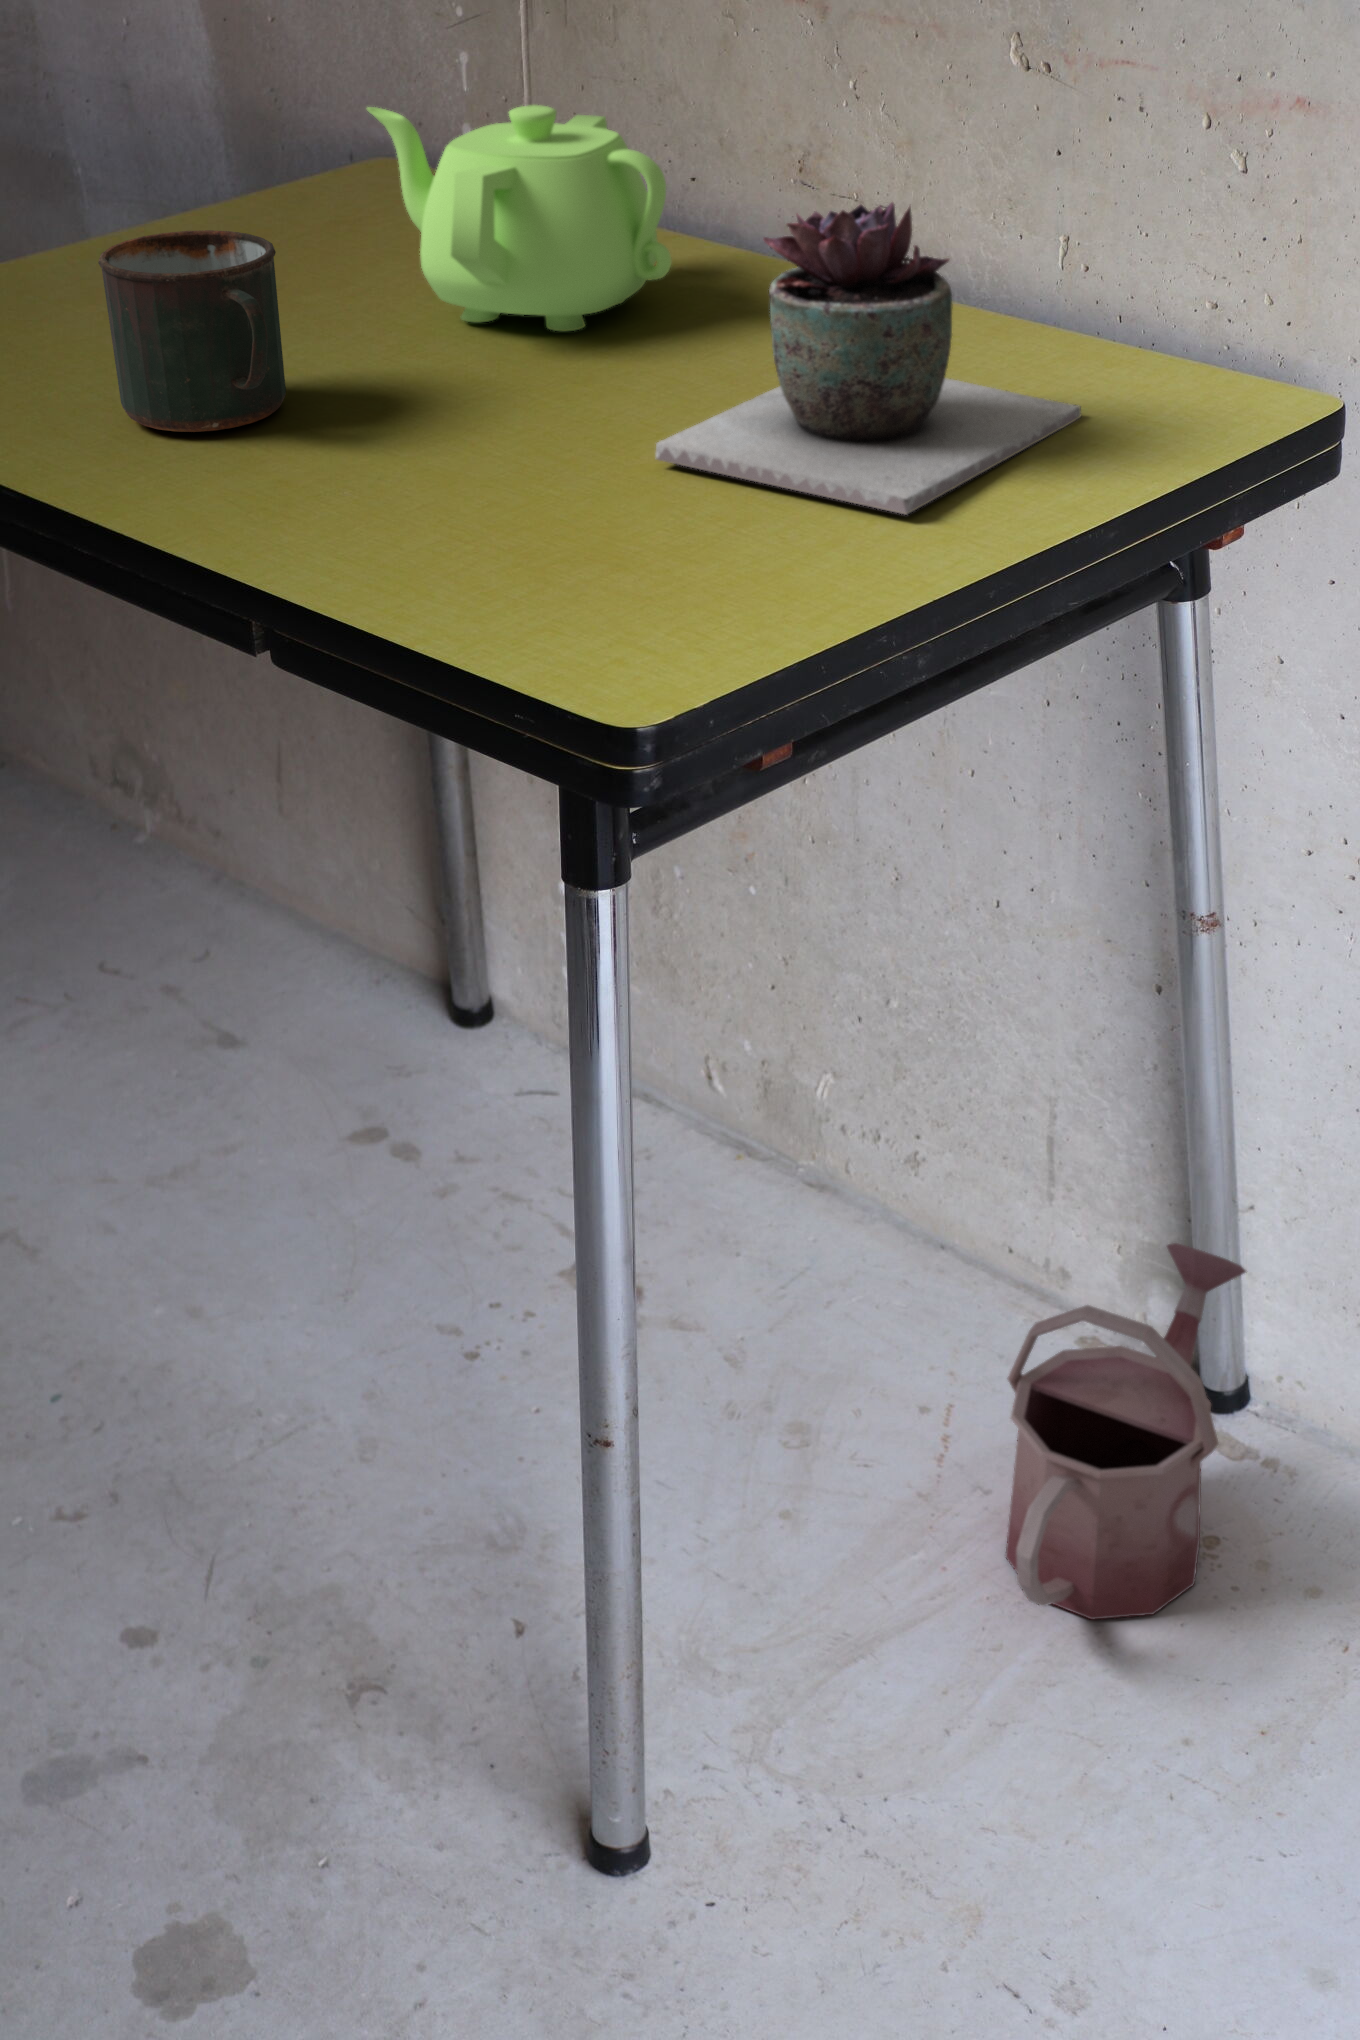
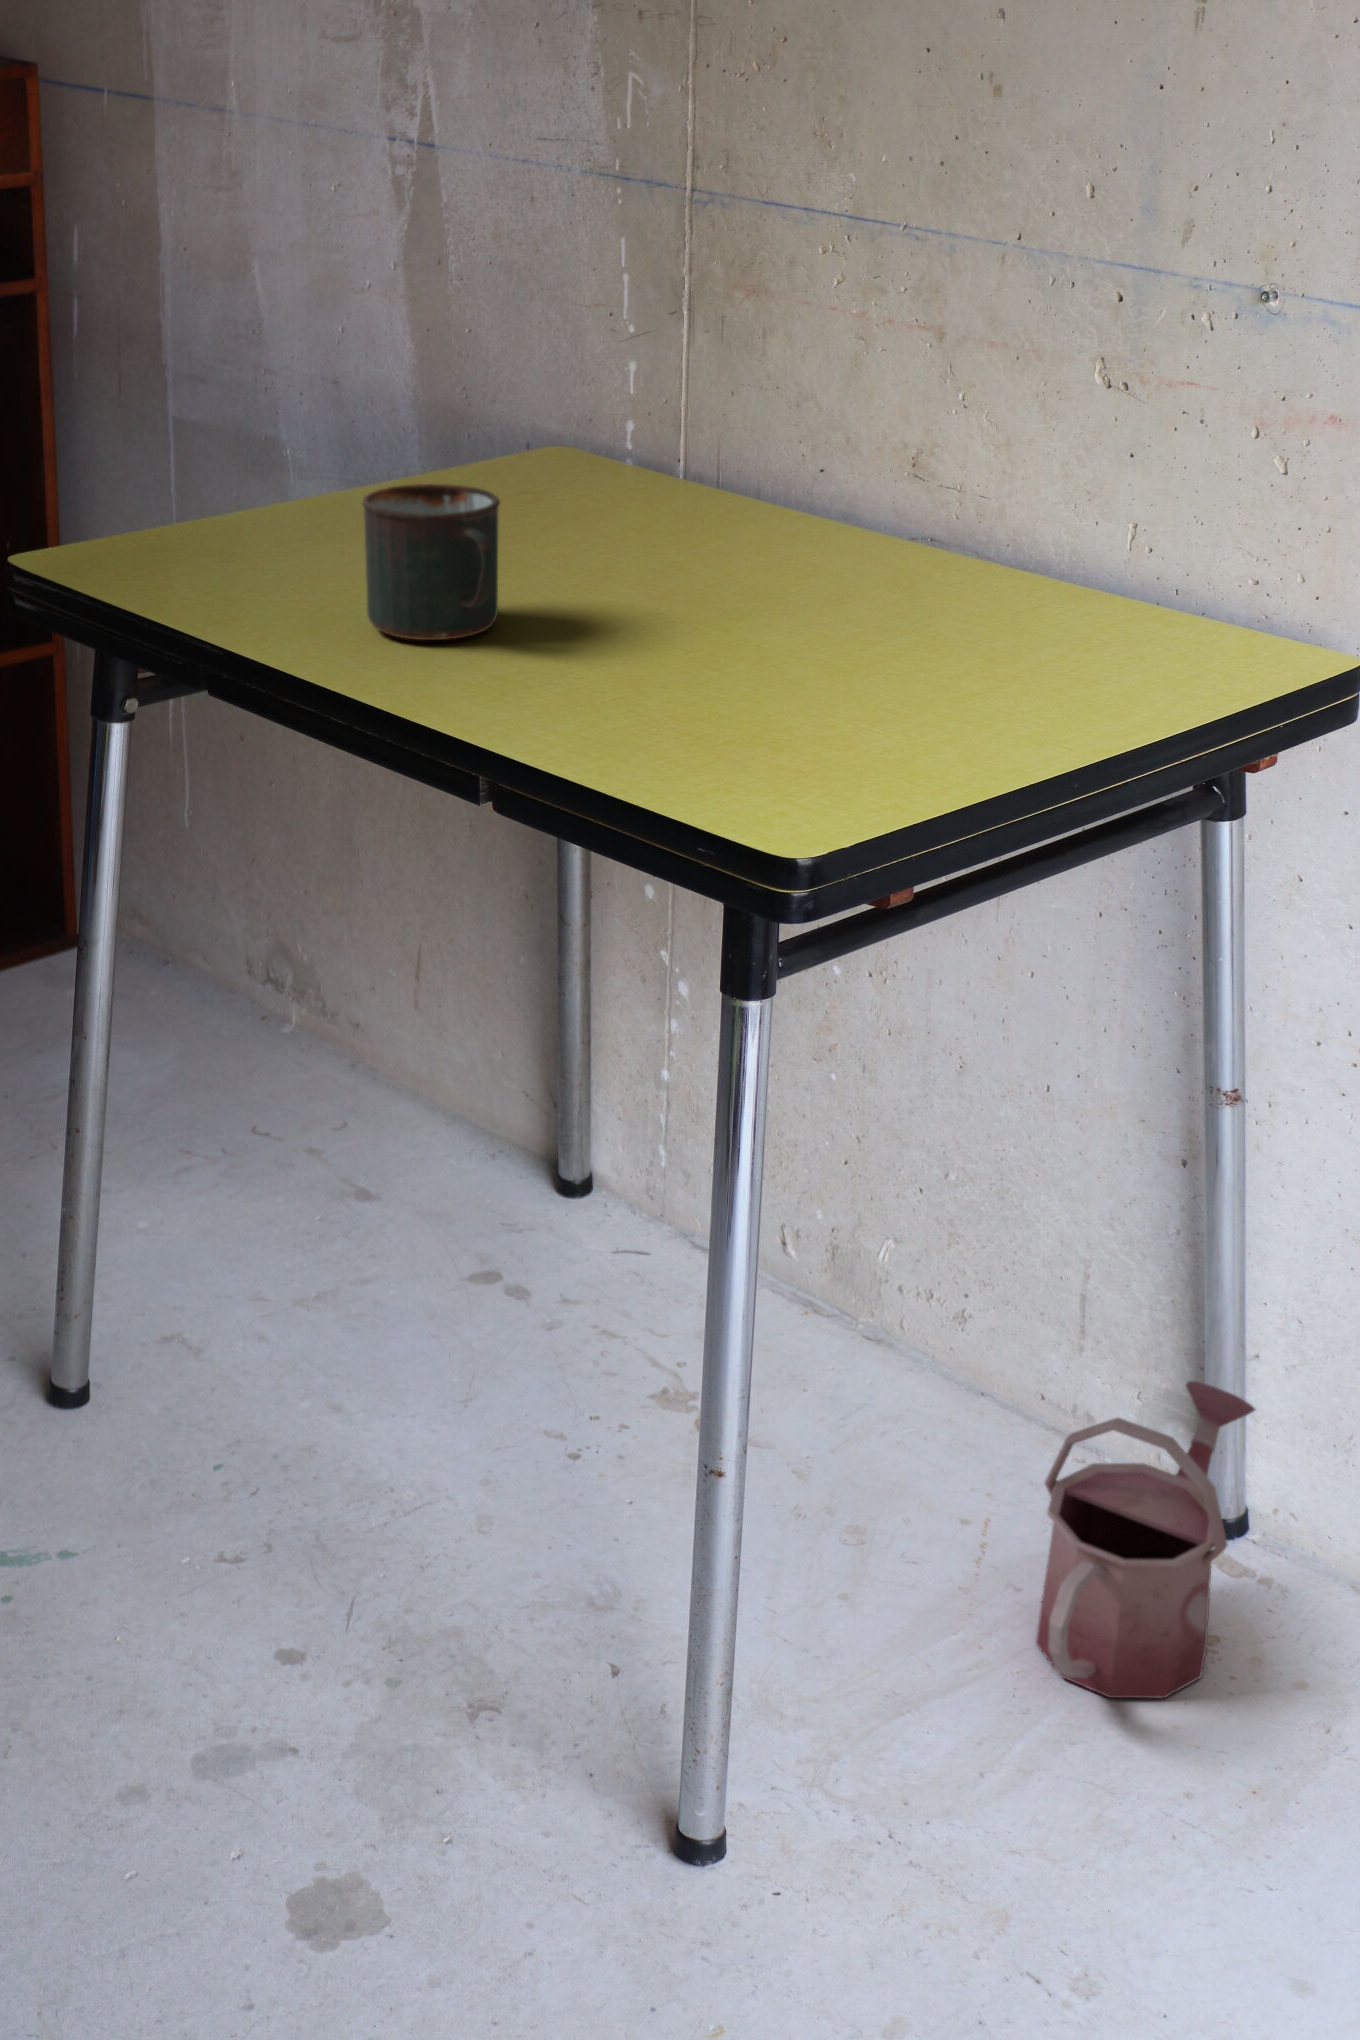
teapot: present [367,105,671,331] -> none [567,396,808,580]
succulent plant: present [656,202,1081,515] -> none [799,482,1144,725]

